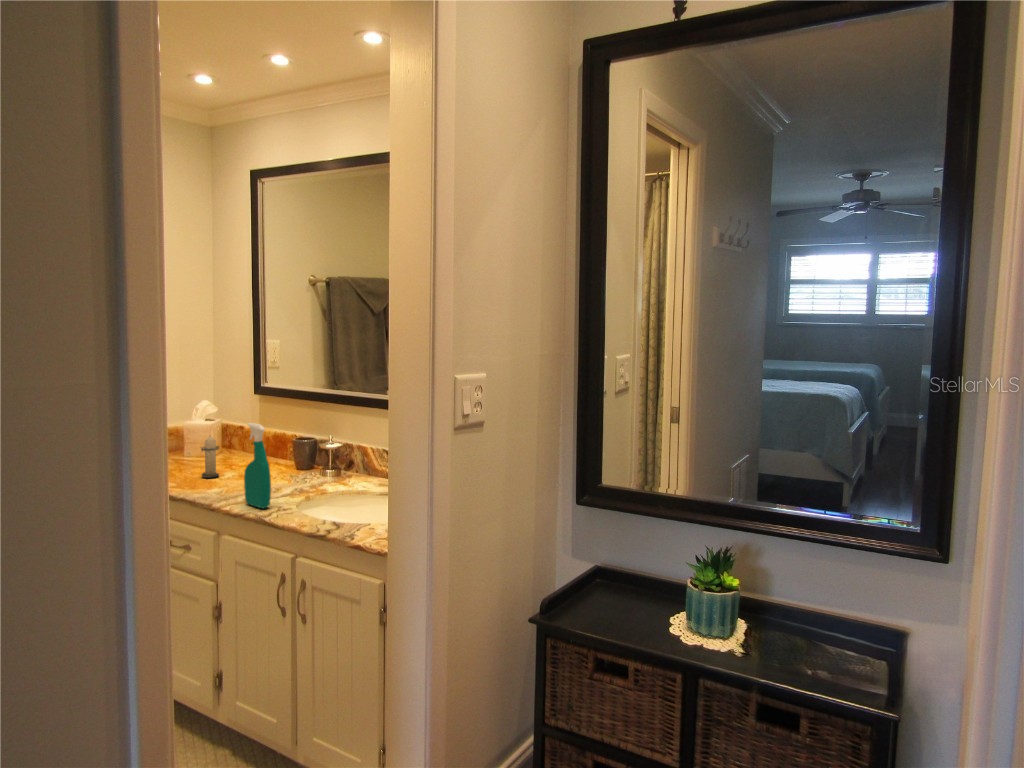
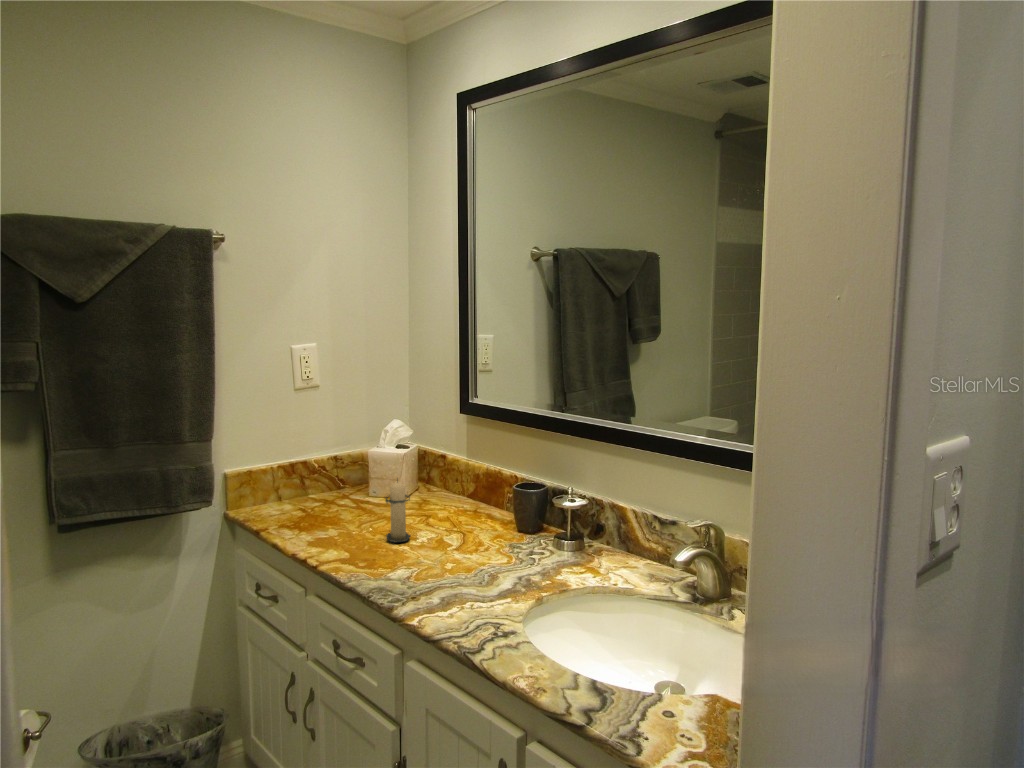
spray bottle: present [244,423,271,508] -> none [441,480,483,627]

